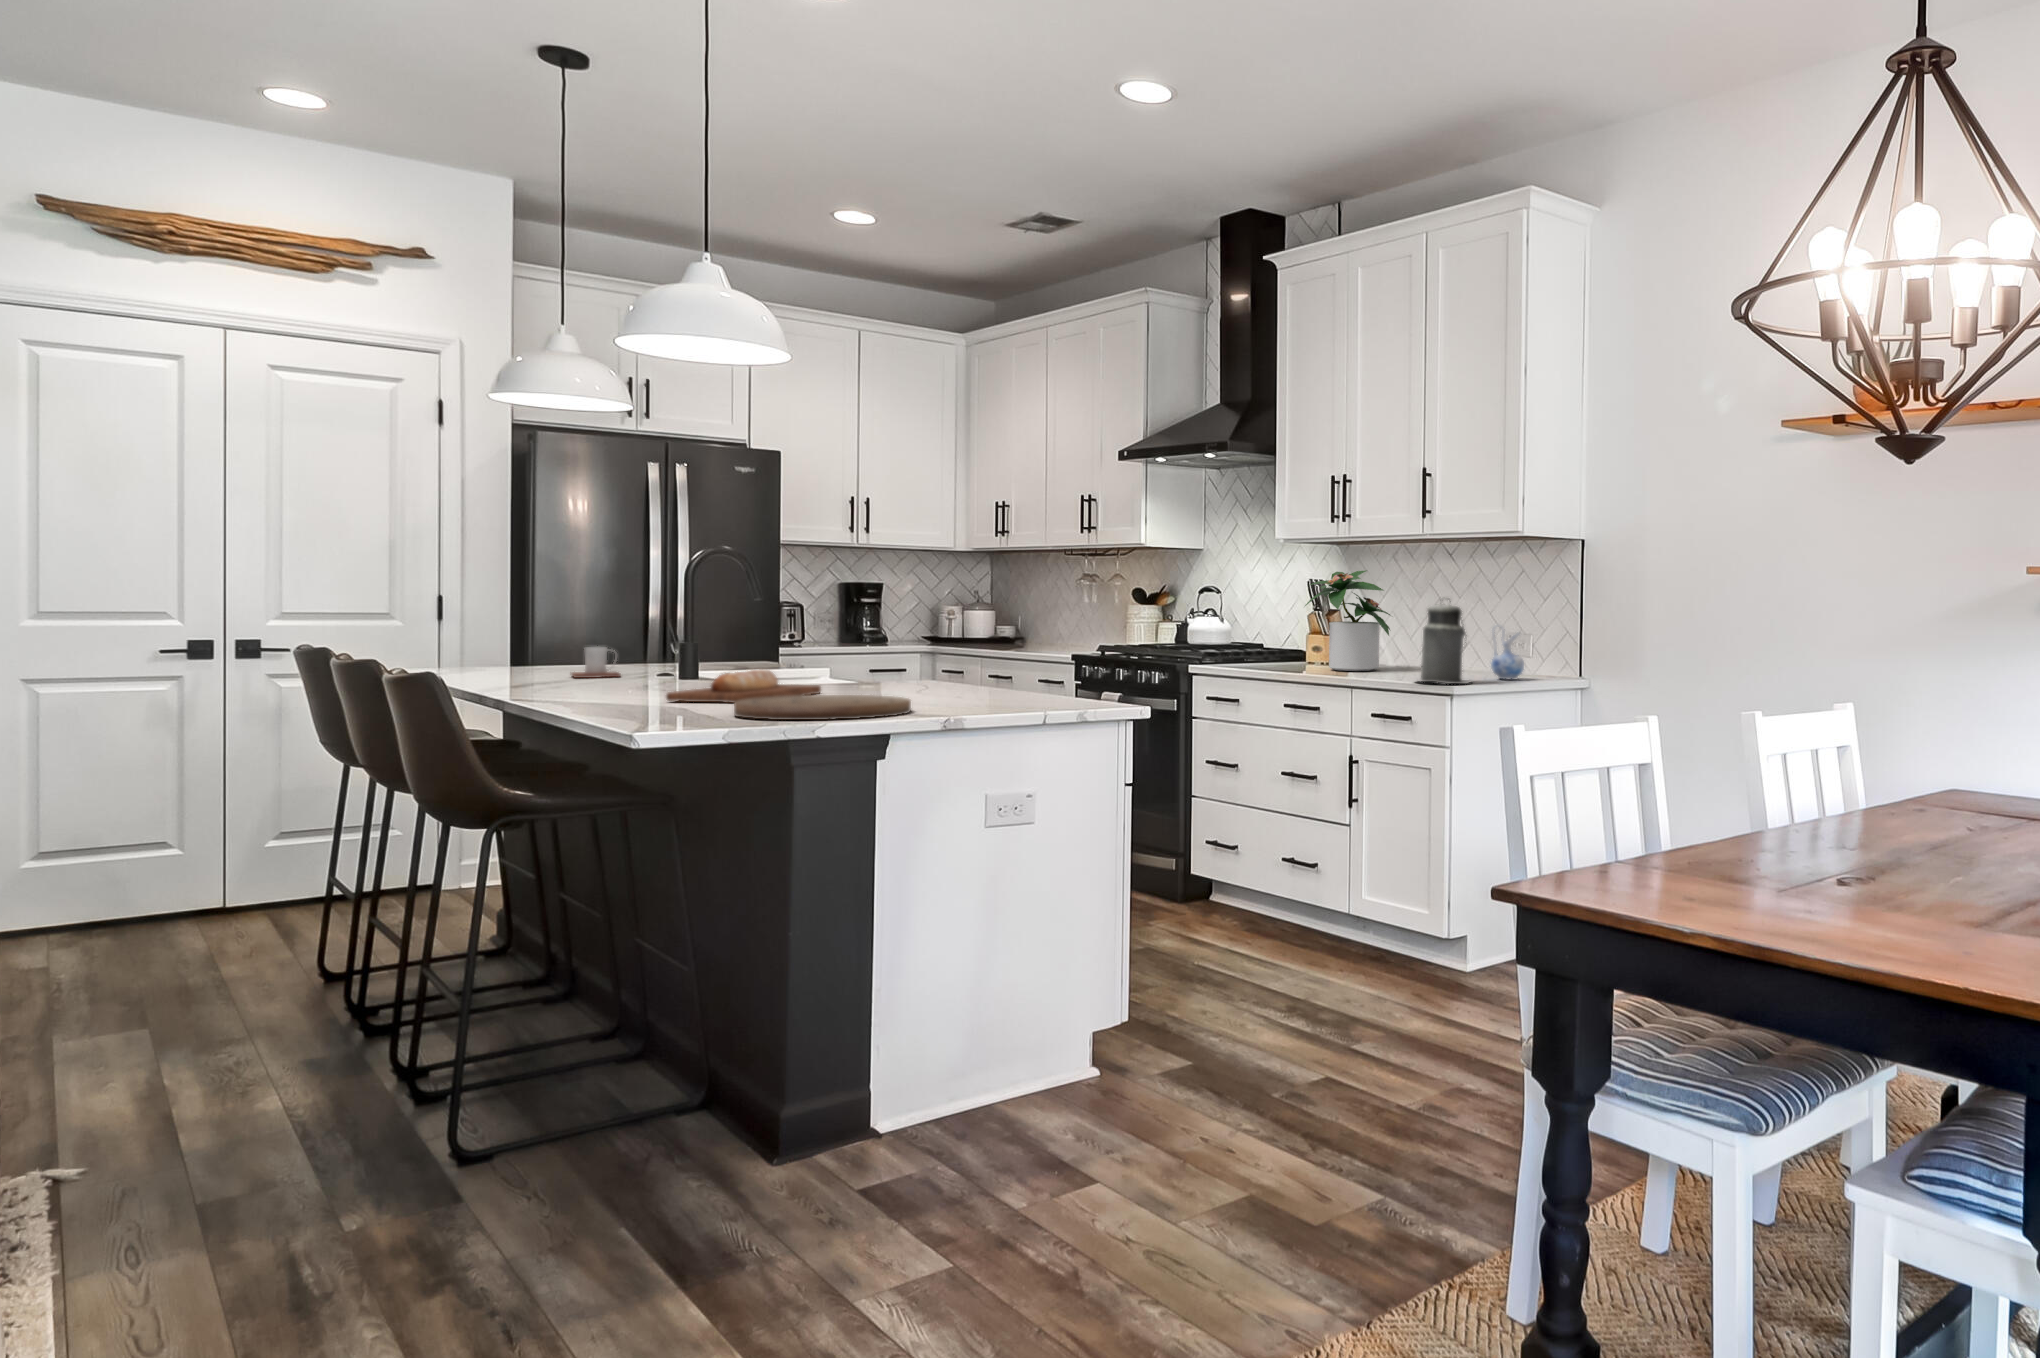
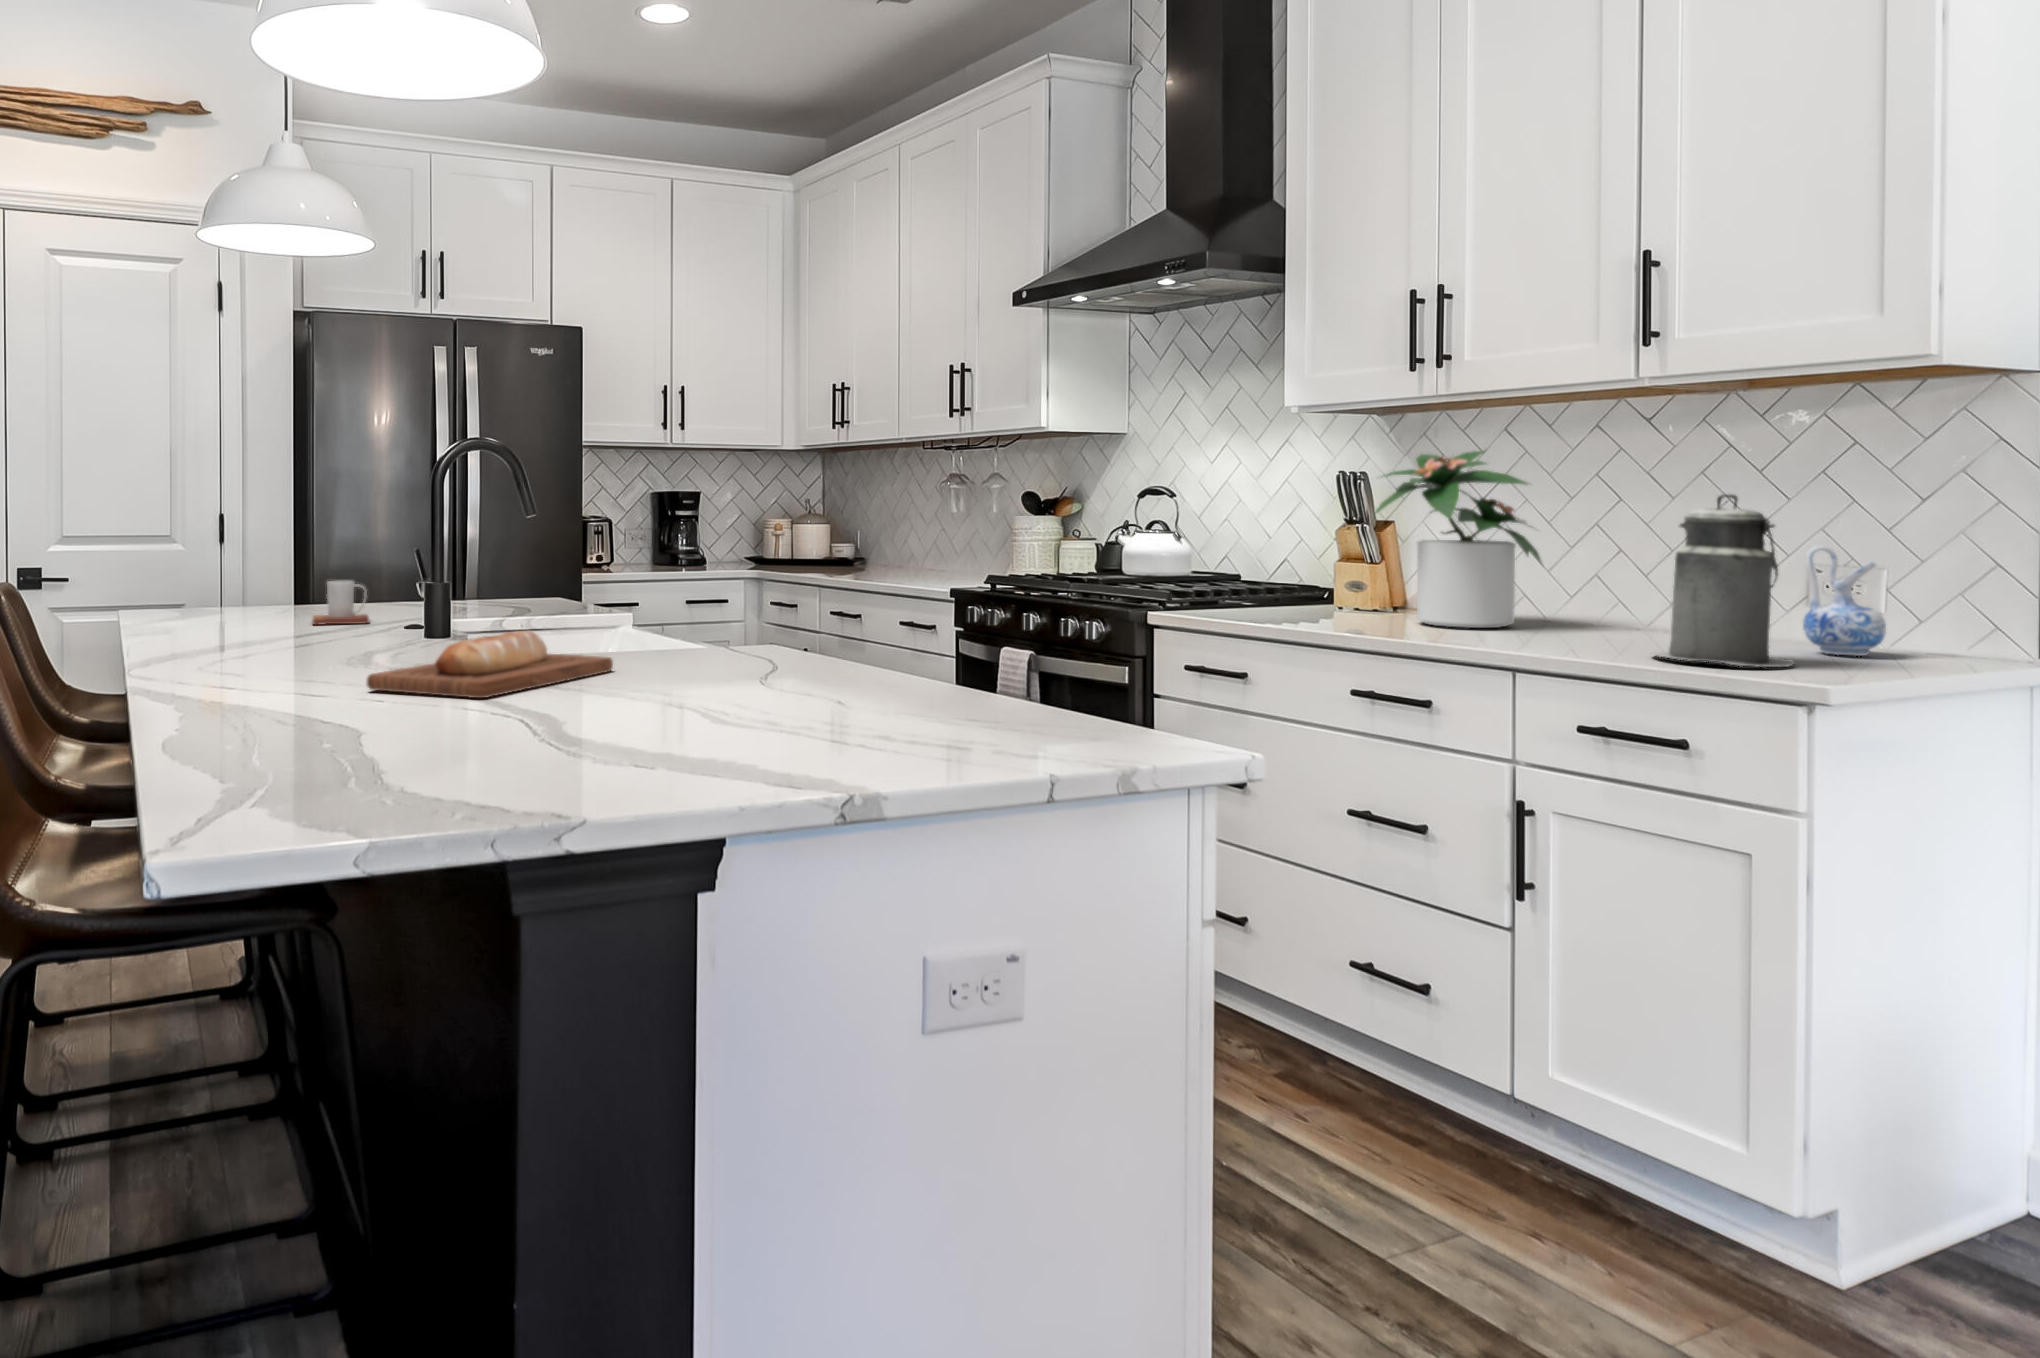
cutting board: present [734,695,911,720] -> none [437,696,769,776]

